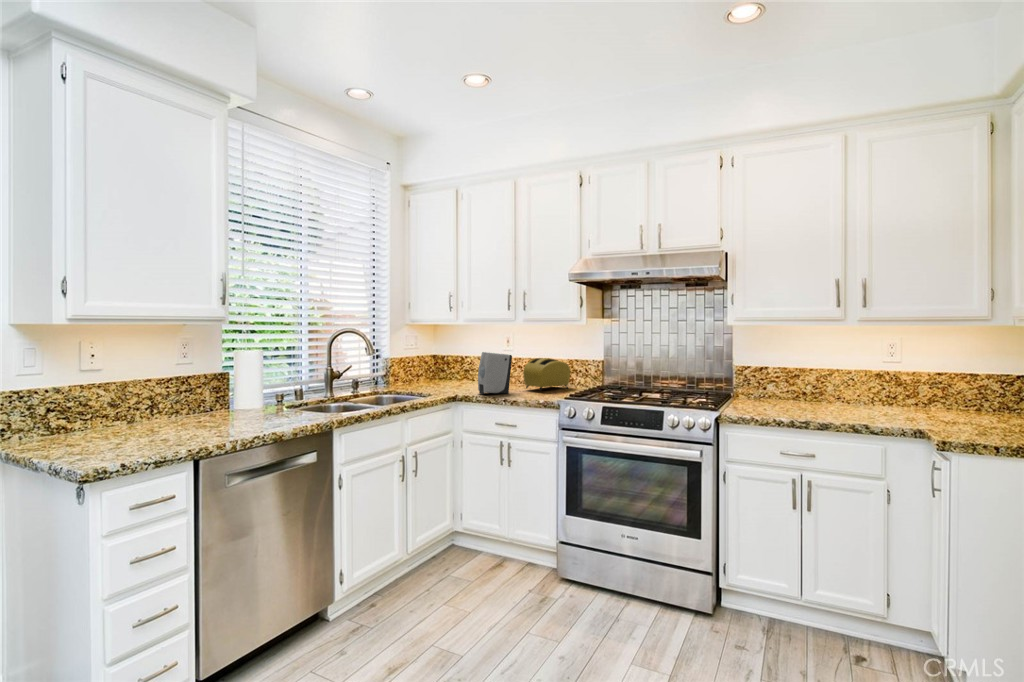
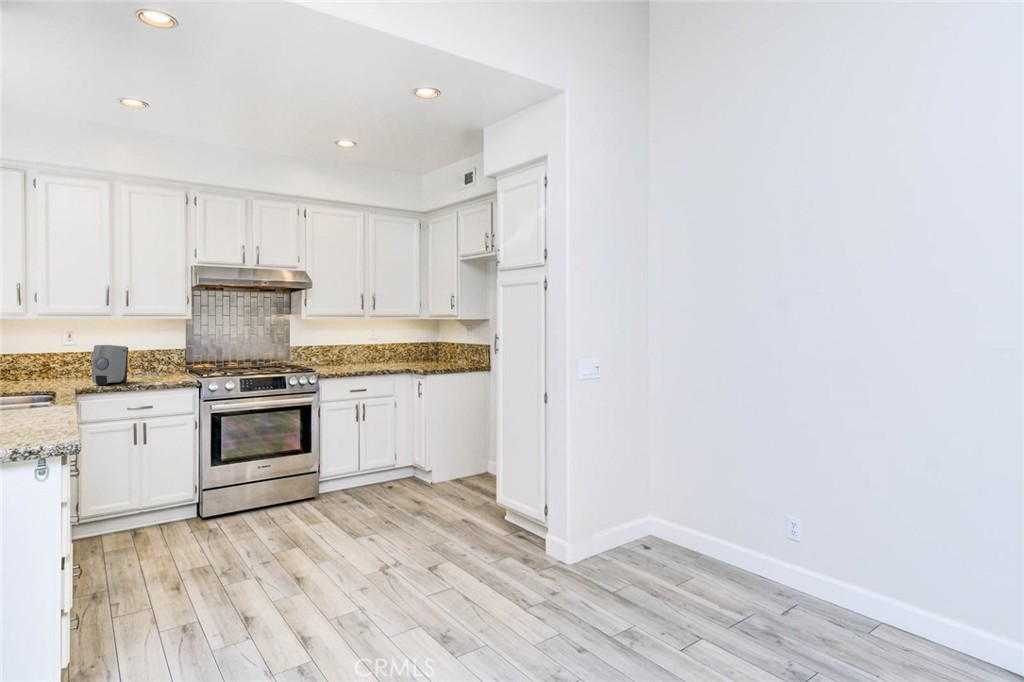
toaster: present [523,358,570,391] -> none [128,348,168,378]

